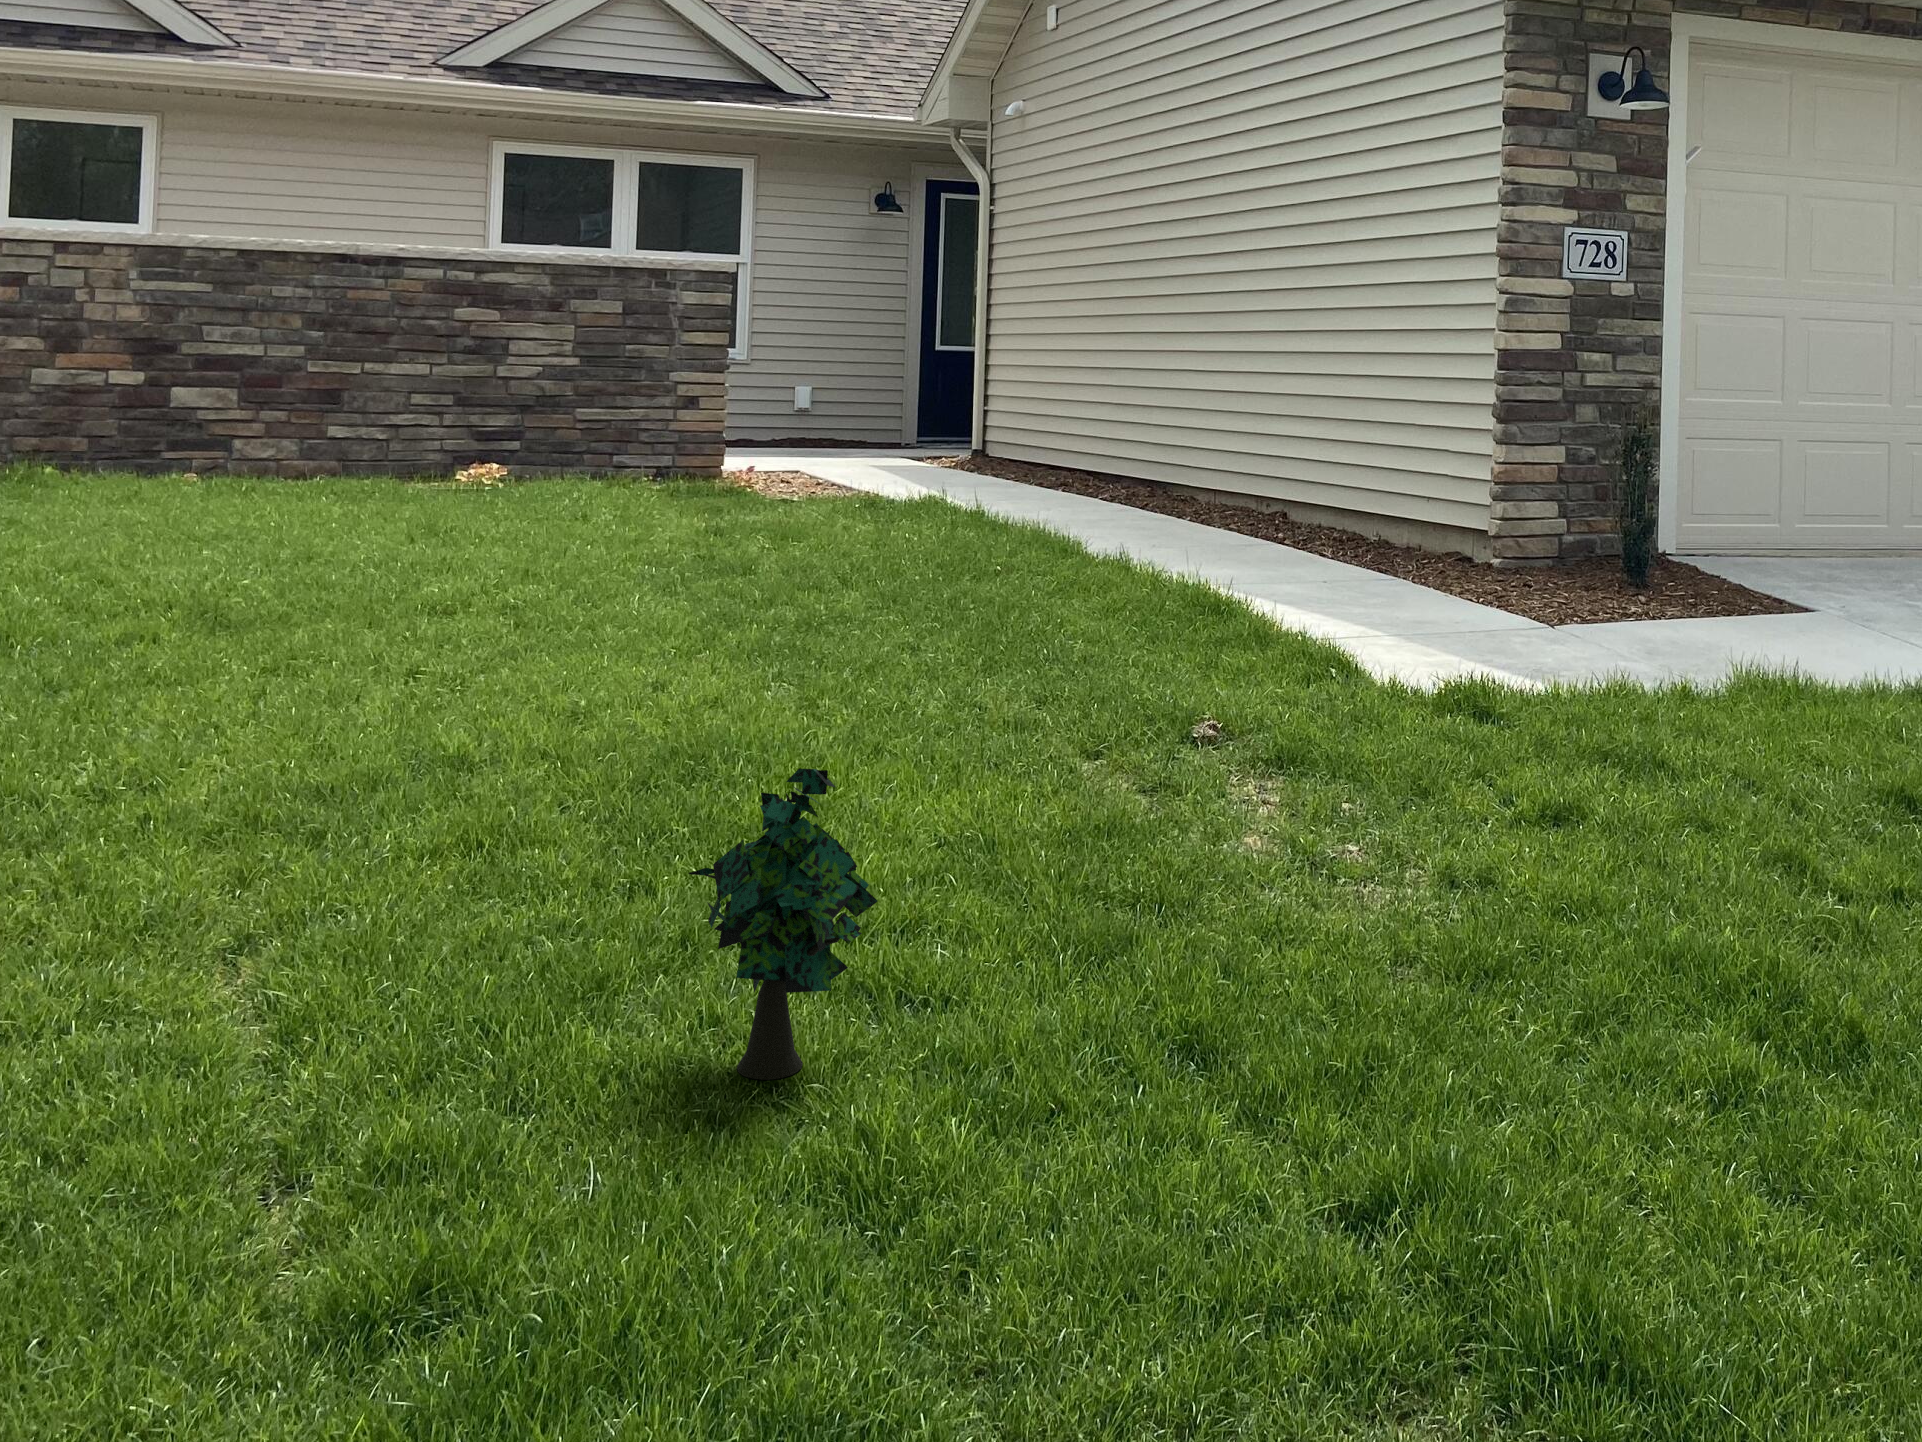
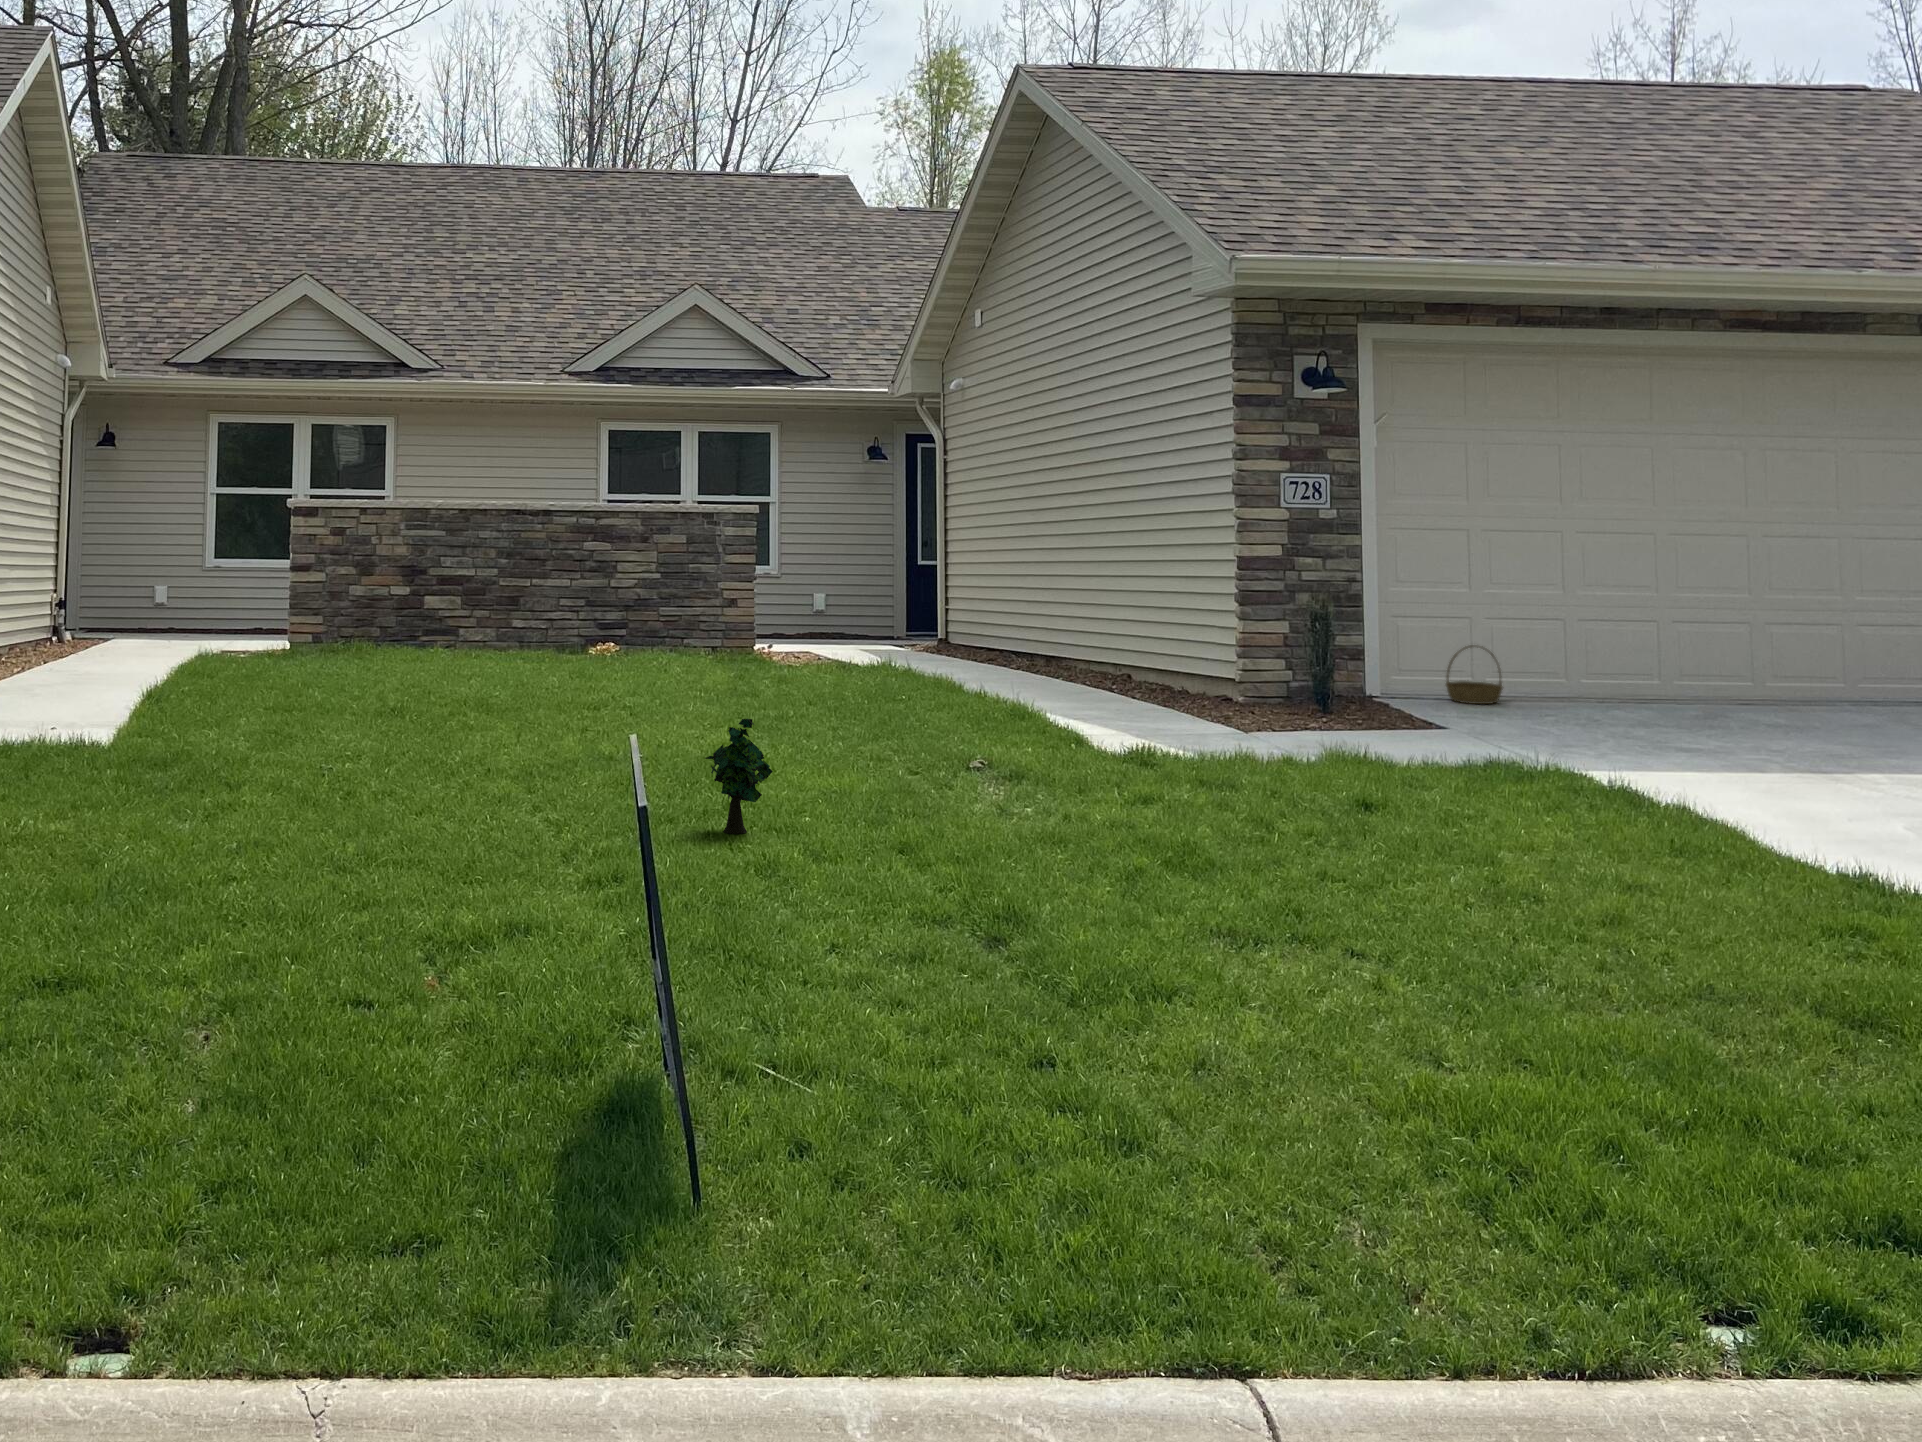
basket: none [1760,479,1839,562] -> present [1446,645,1503,704]

